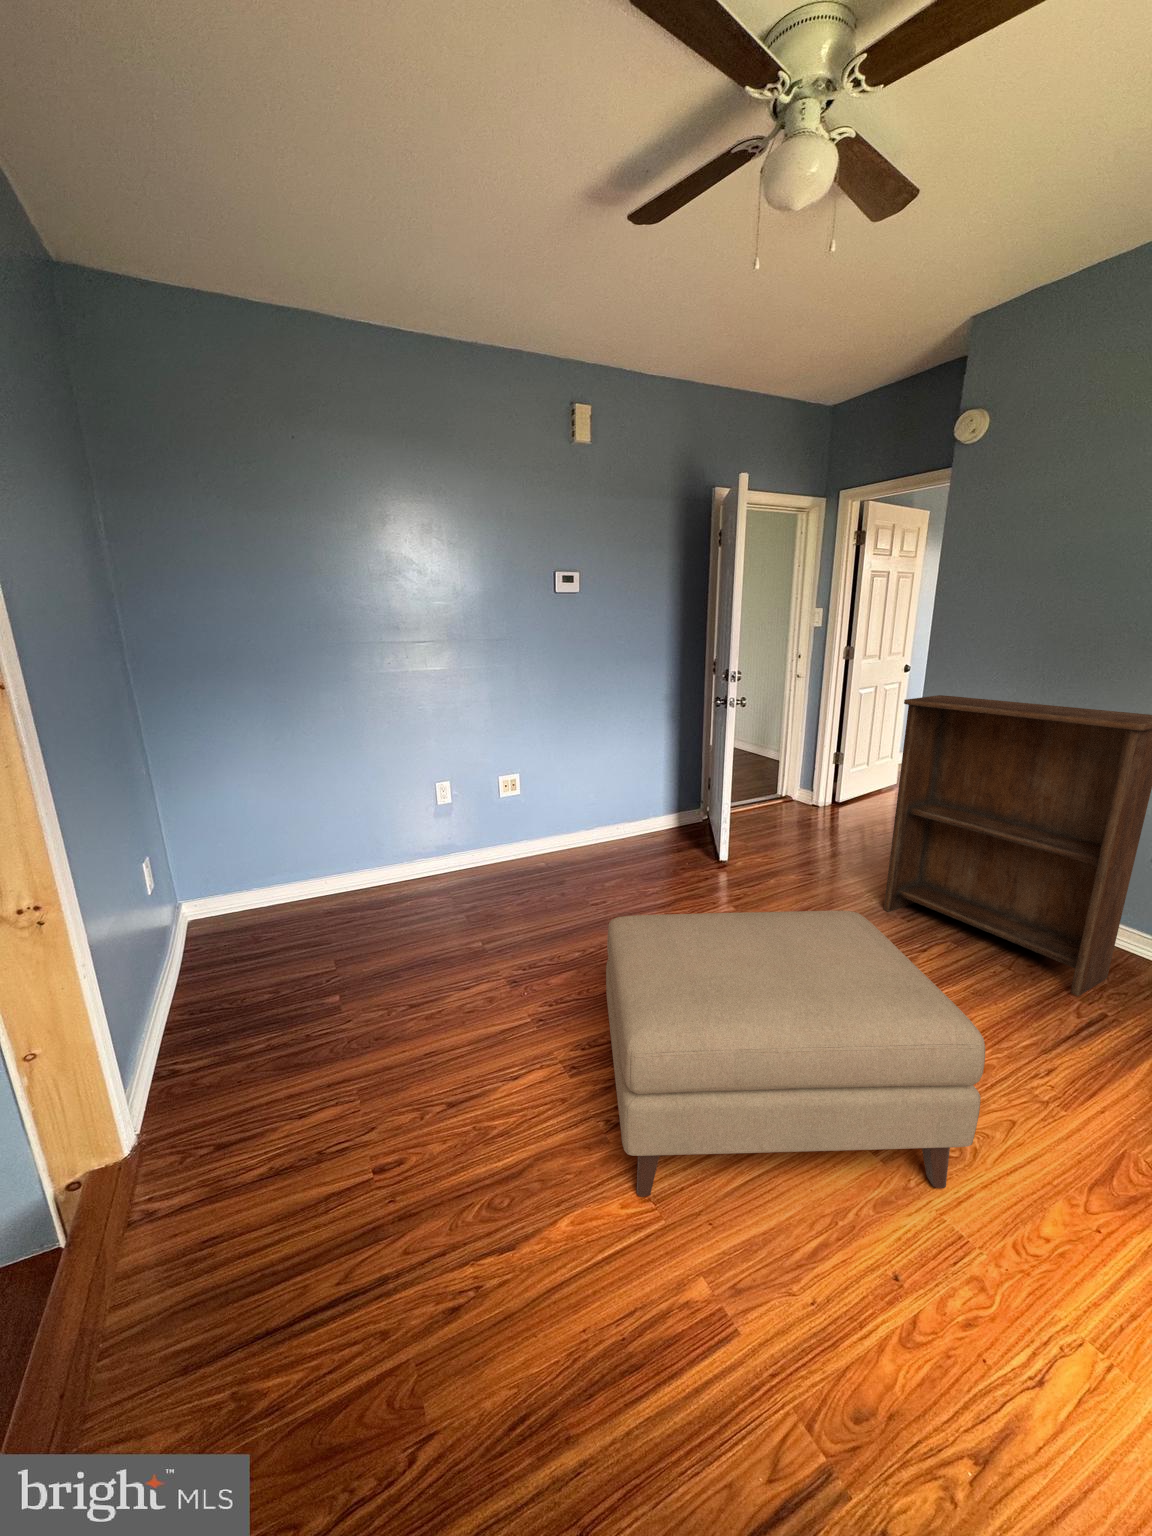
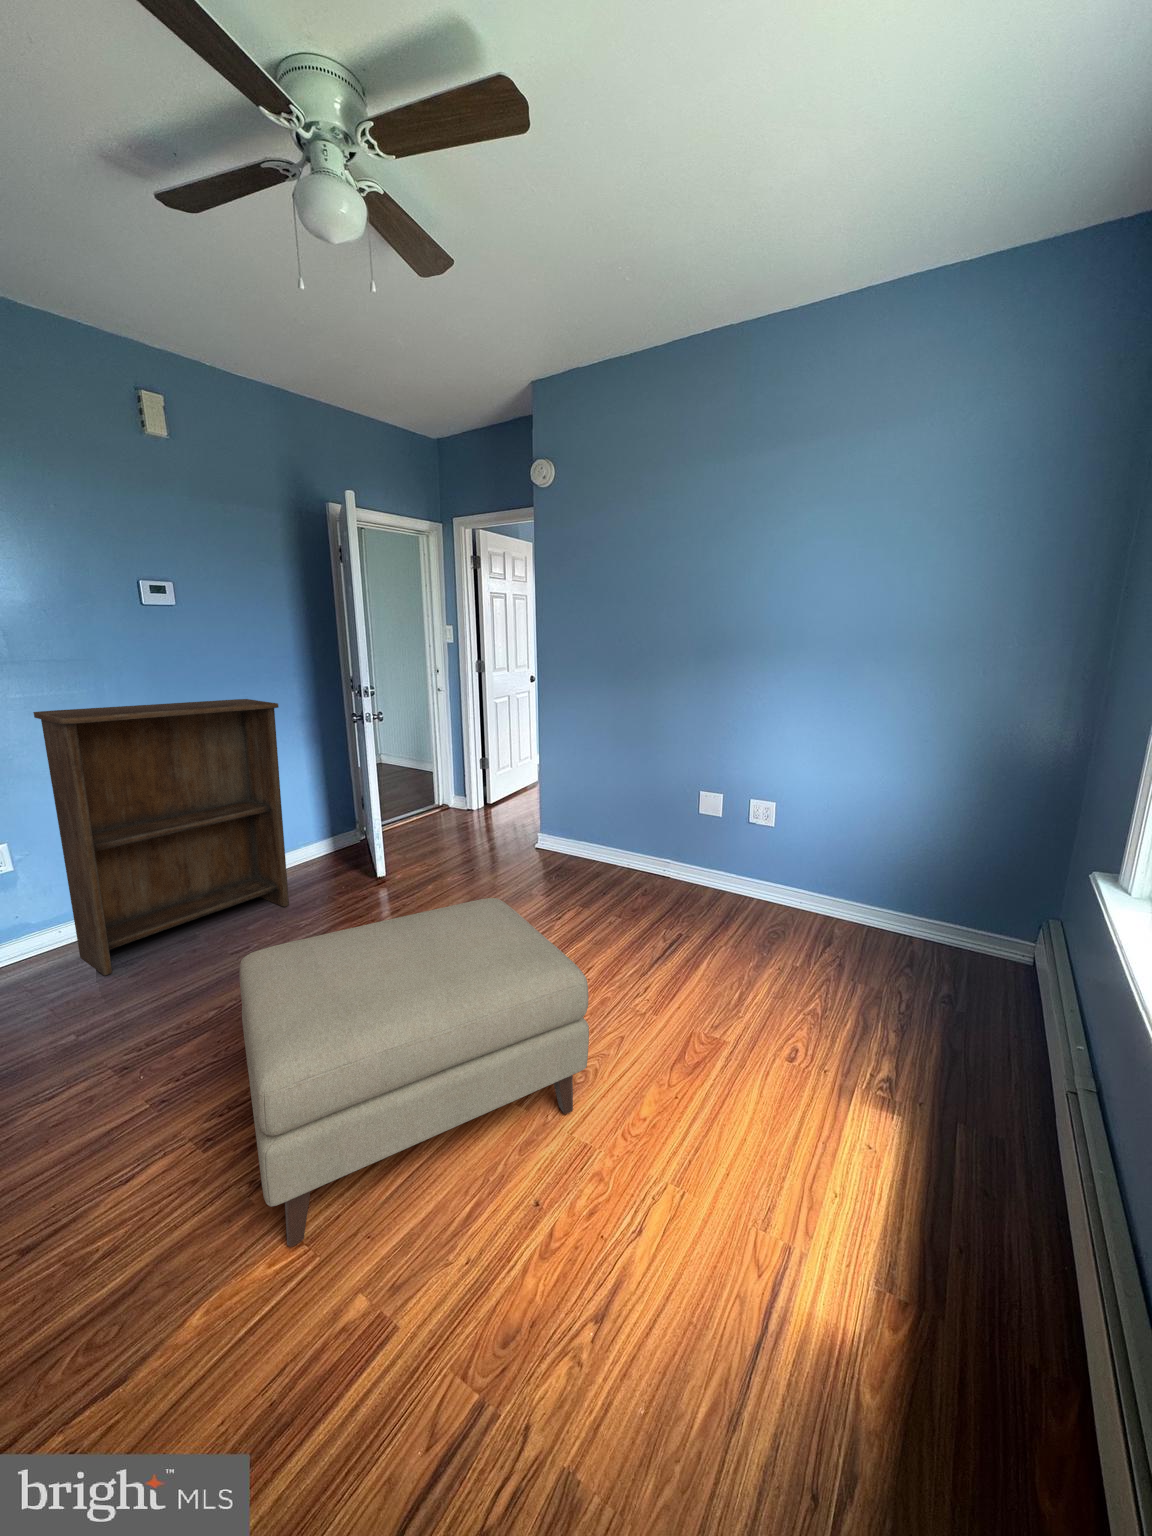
bookshelf: present [884,695,1152,996] -> present [33,699,289,976]

